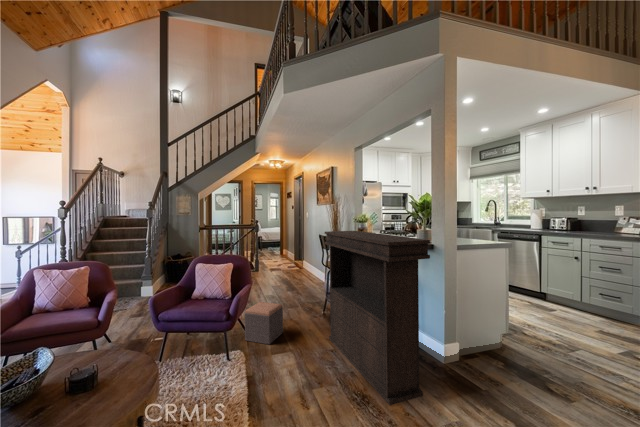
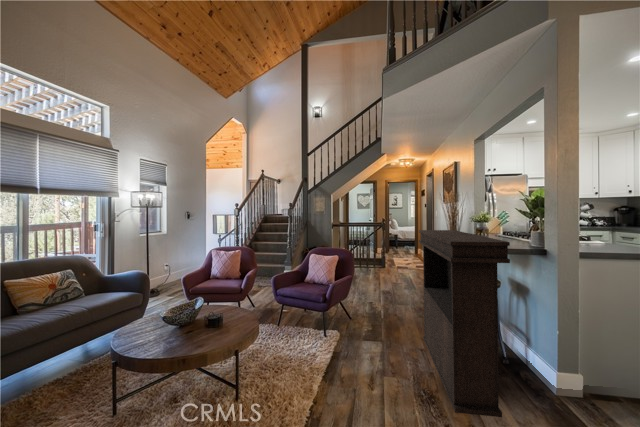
footstool: present [245,302,283,344] -> none [345,293,381,331]

